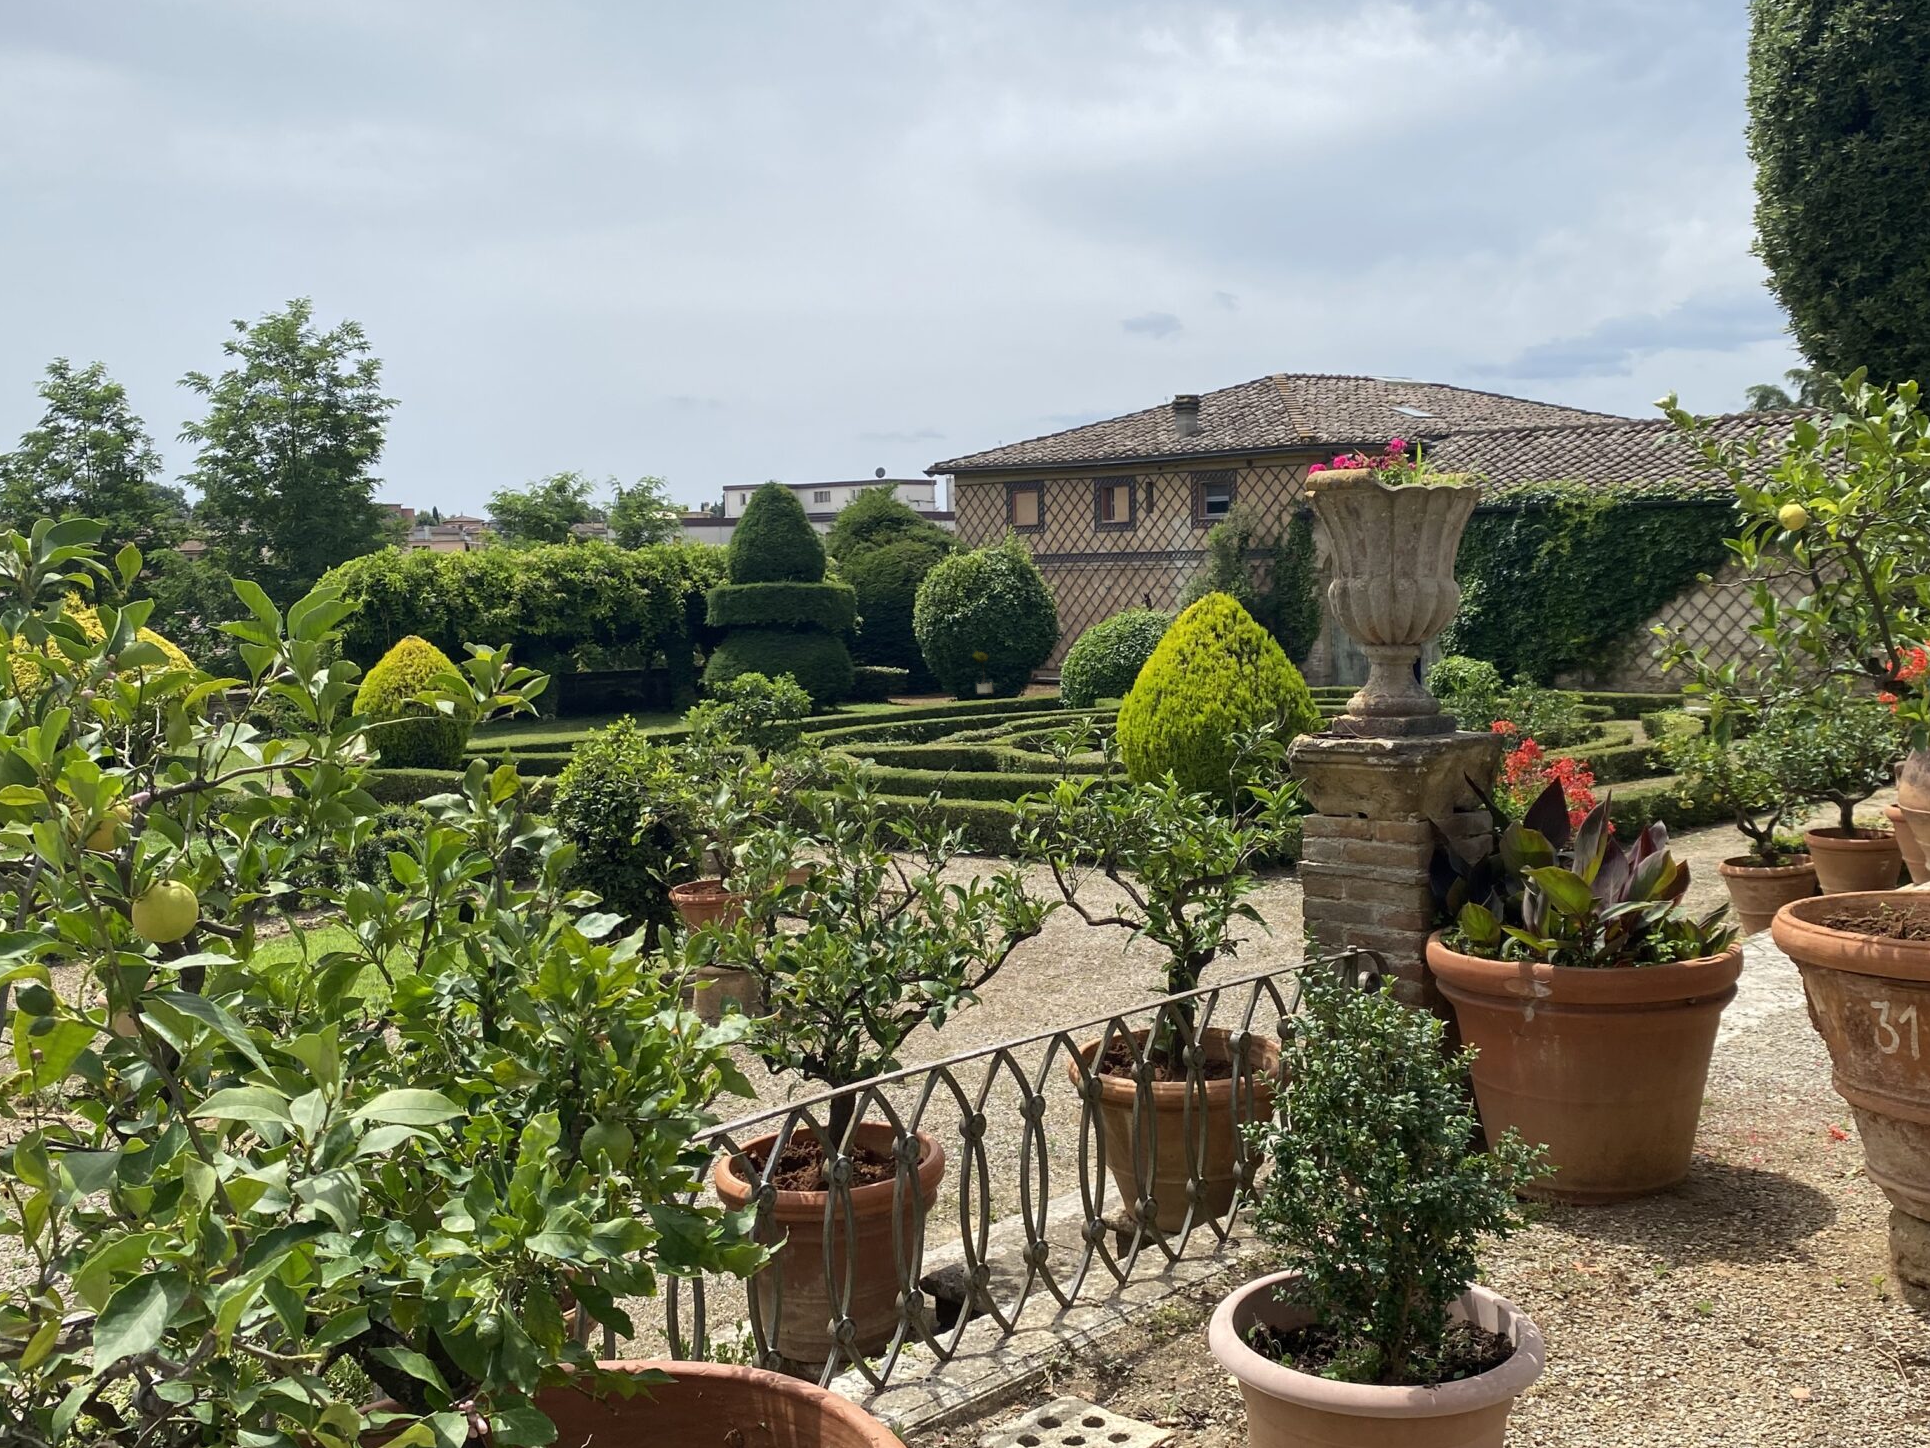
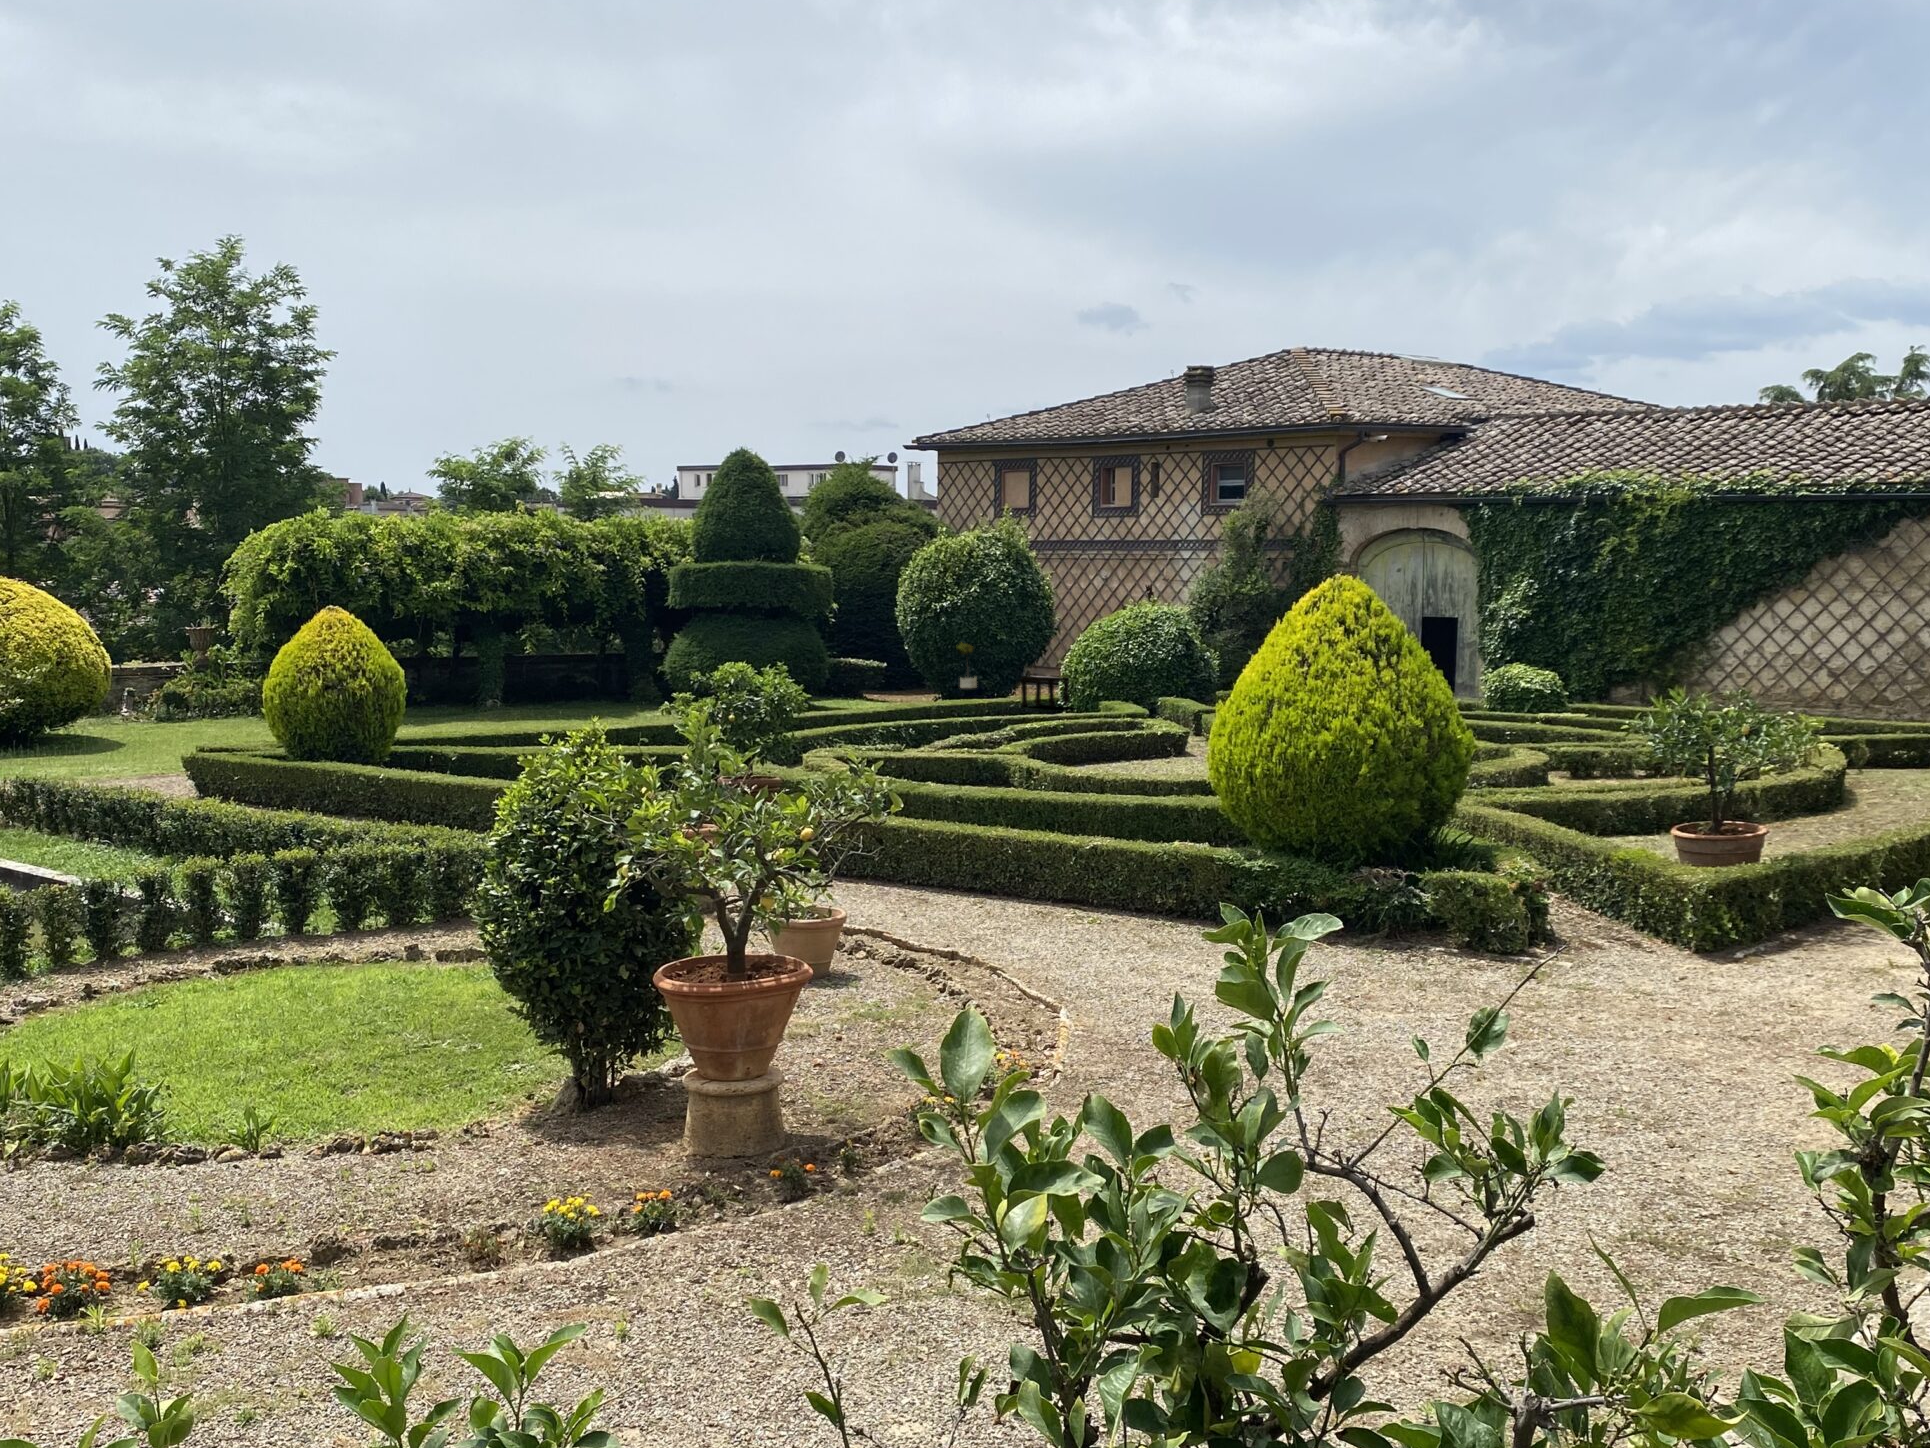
bench: none [1023,680,1066,707] -> present [1021,676,1070,707]

